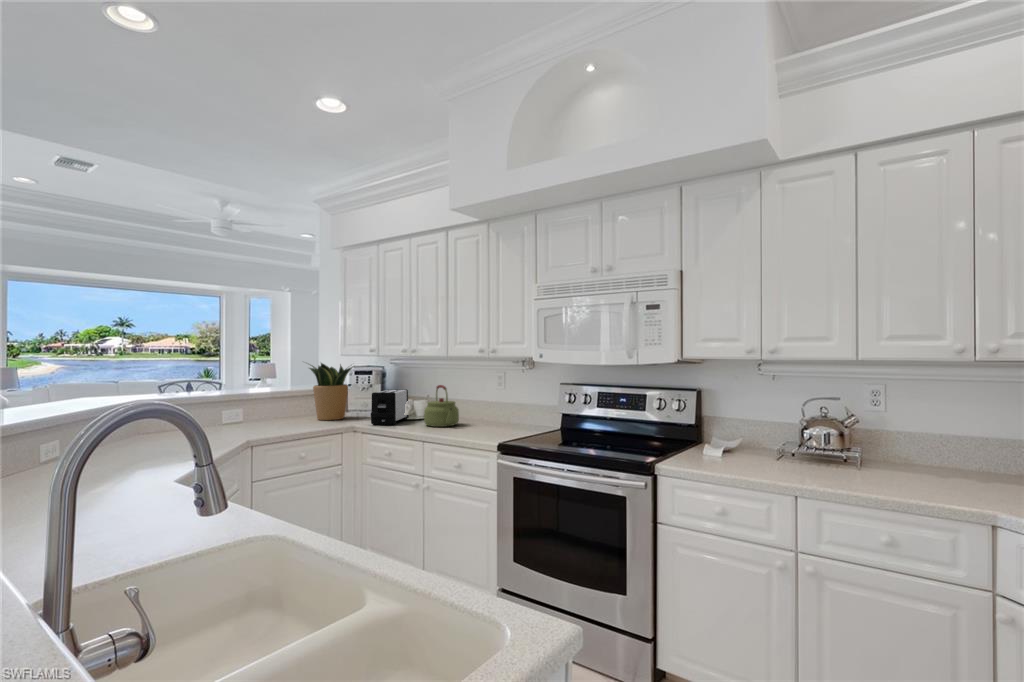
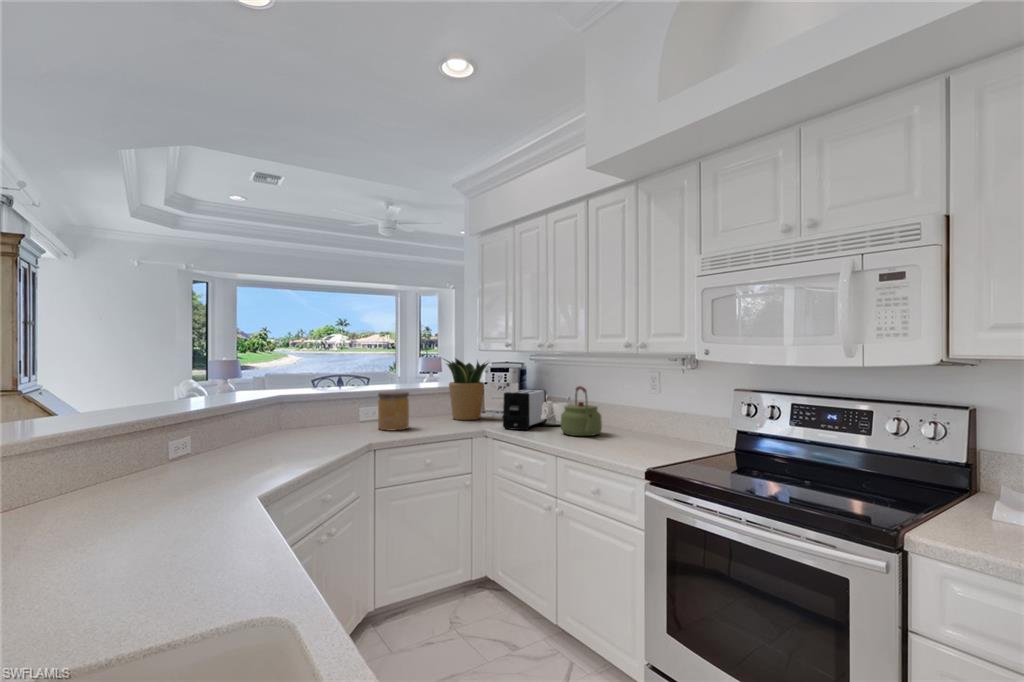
jar: none [249,395,280,432] -> present [378,391,409,430]

